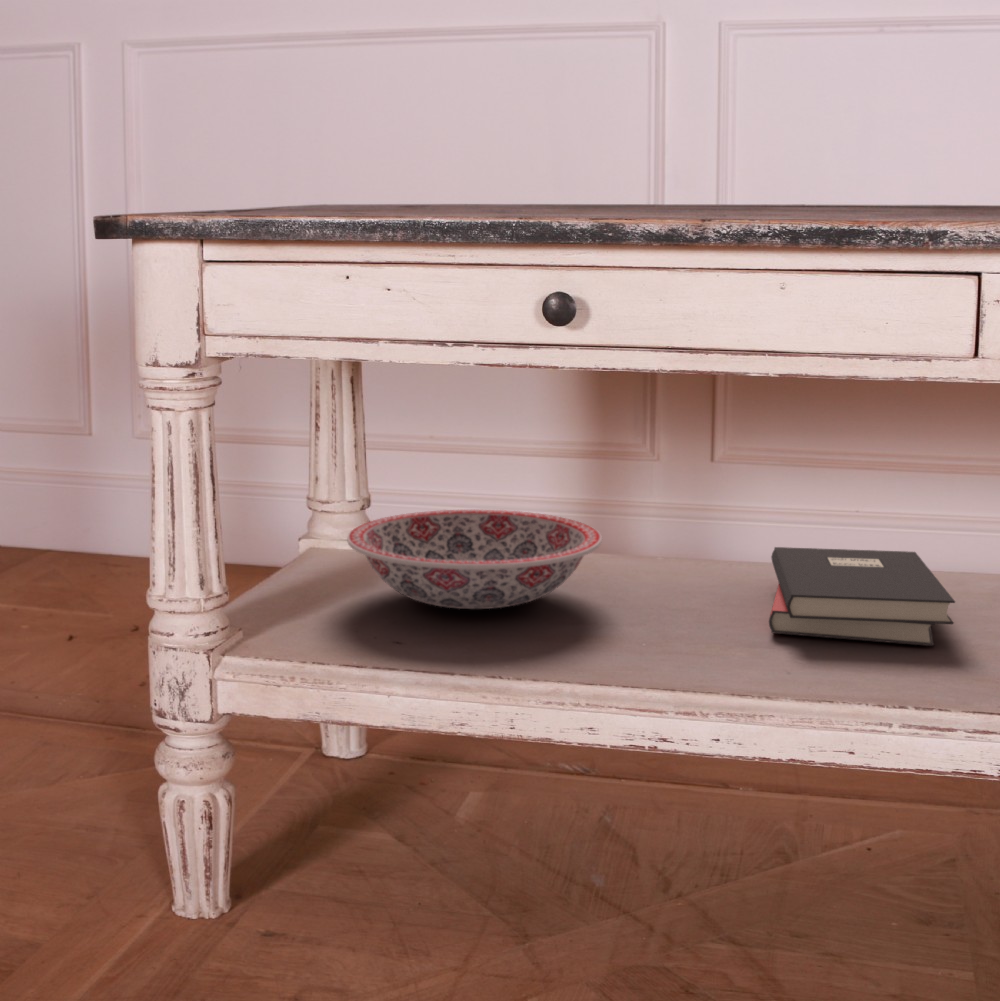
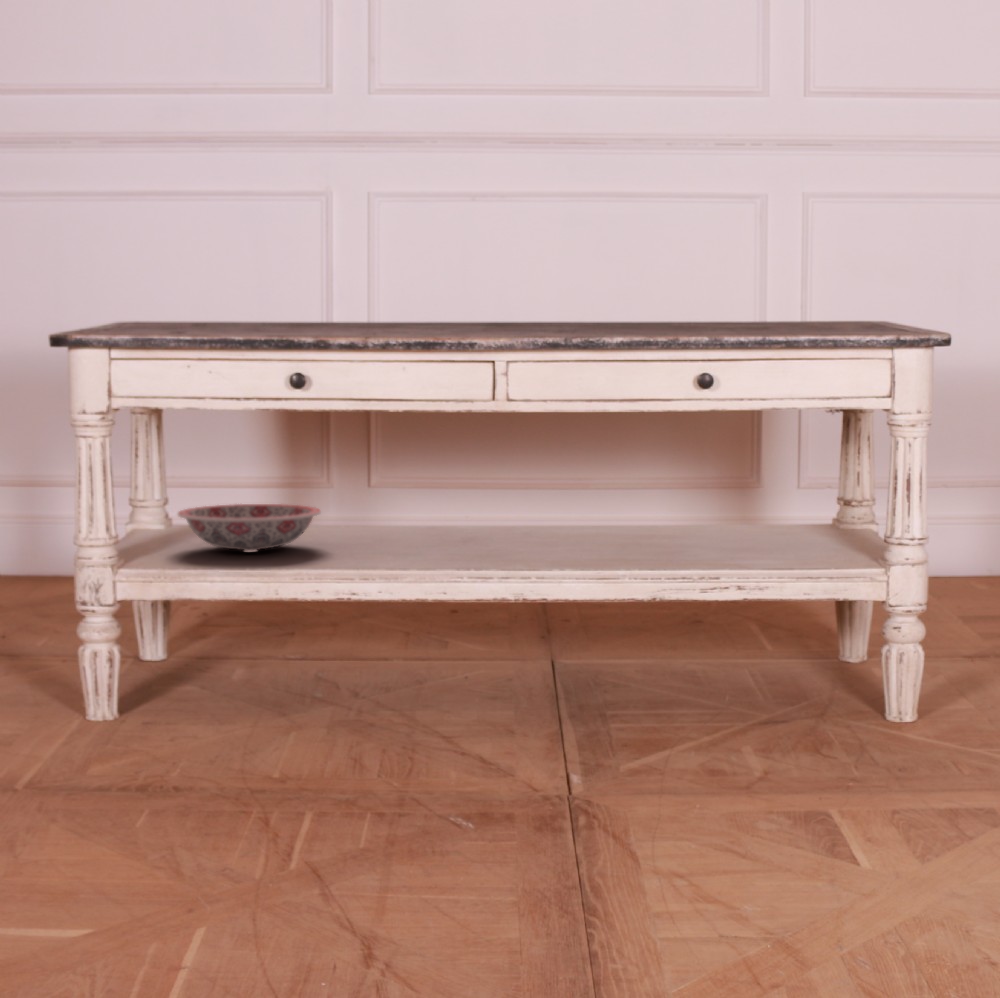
hardback book: present [769,547,955,646] -> none [411,517,503,553]

